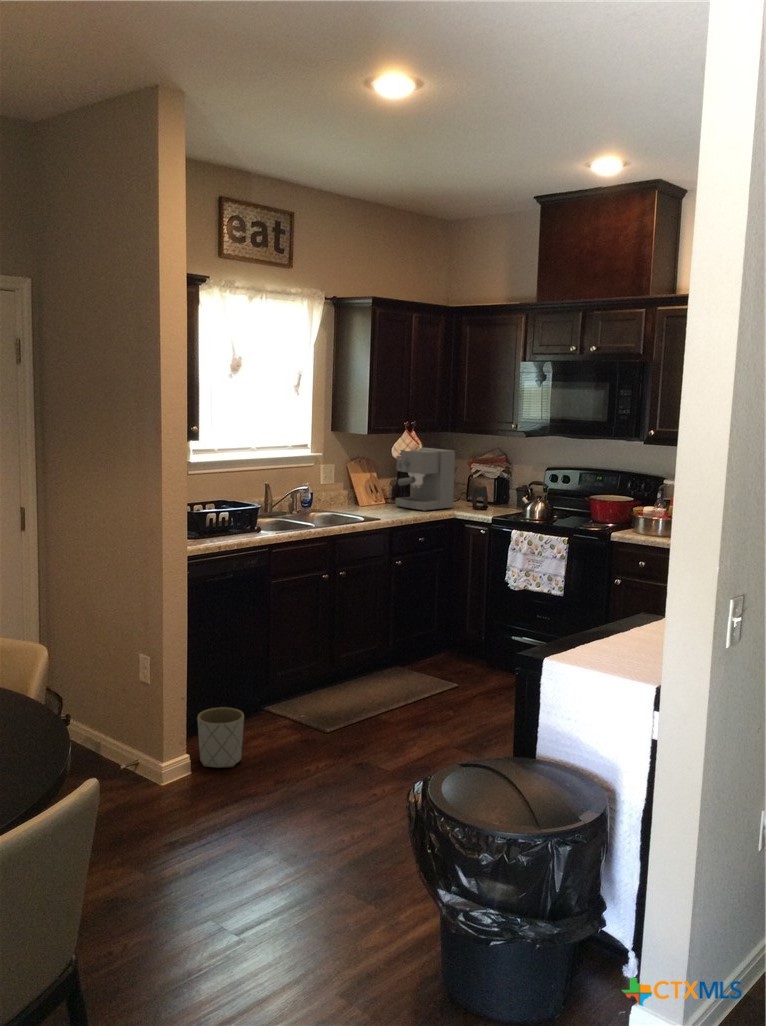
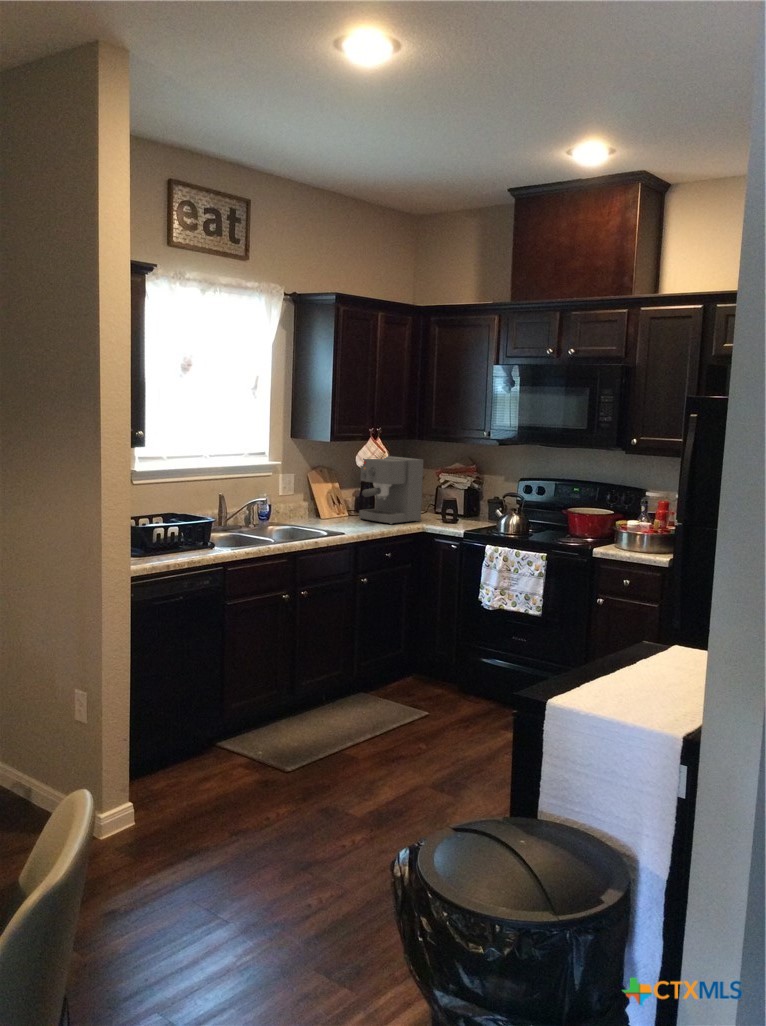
planter: present [197,707,244,768] -> none [141,747,195,817]

